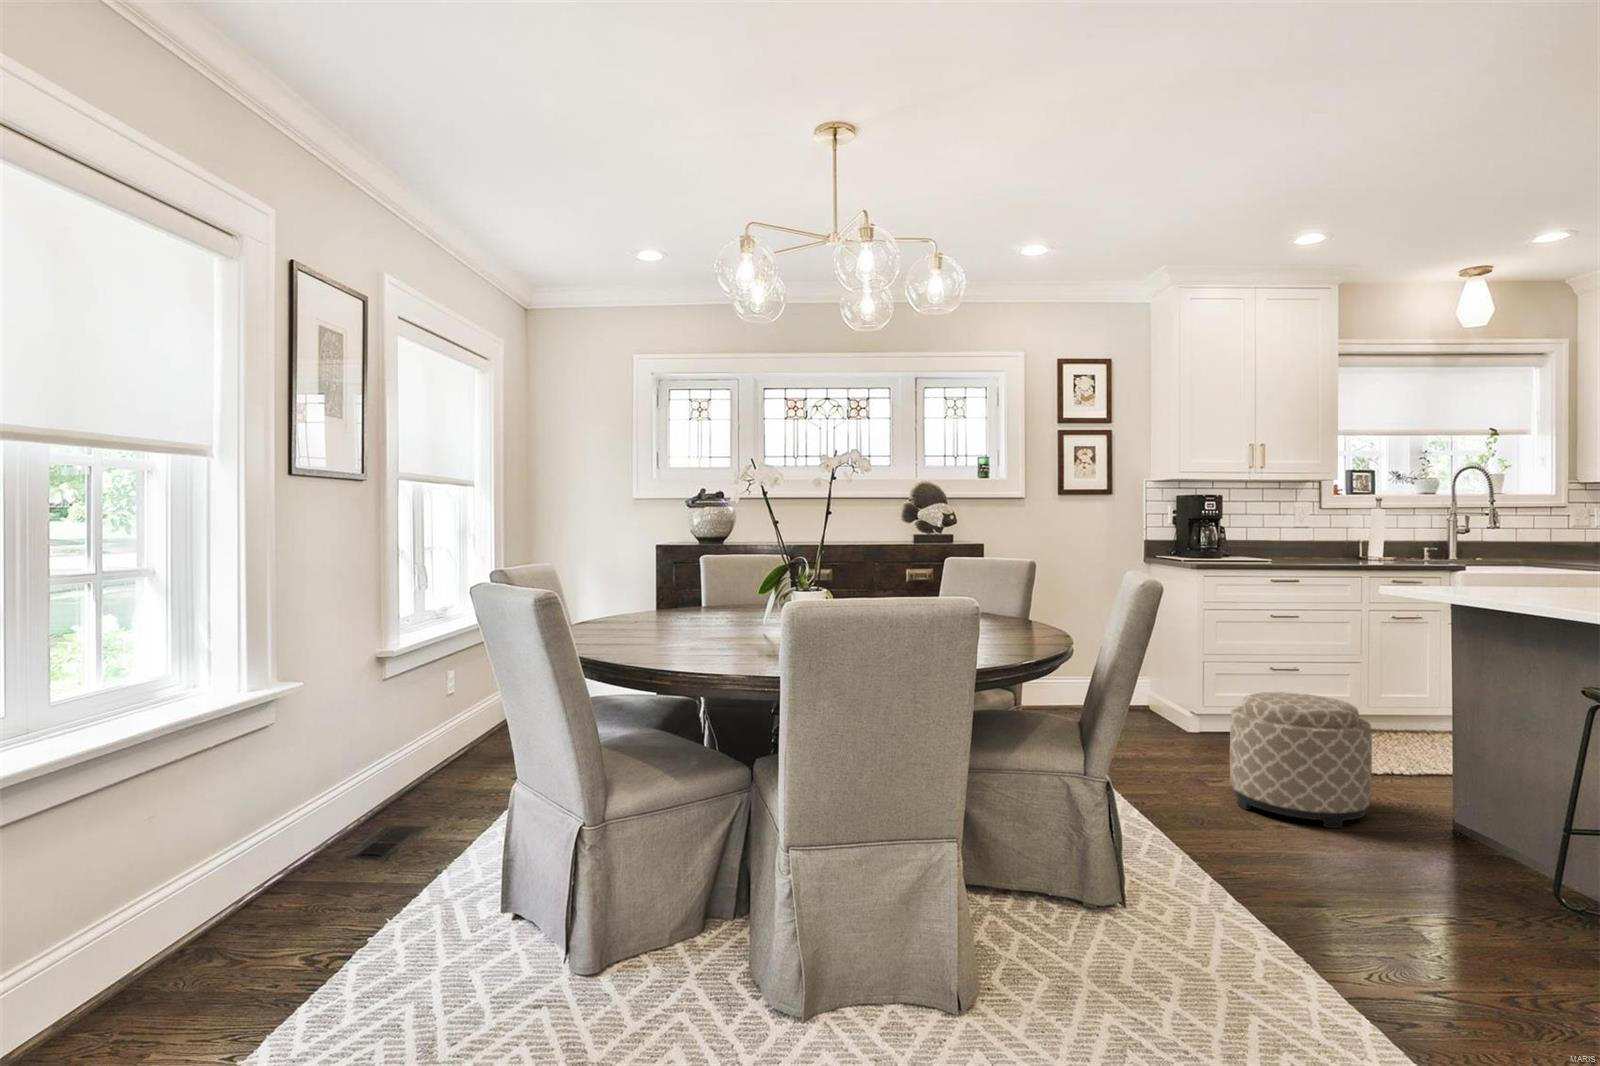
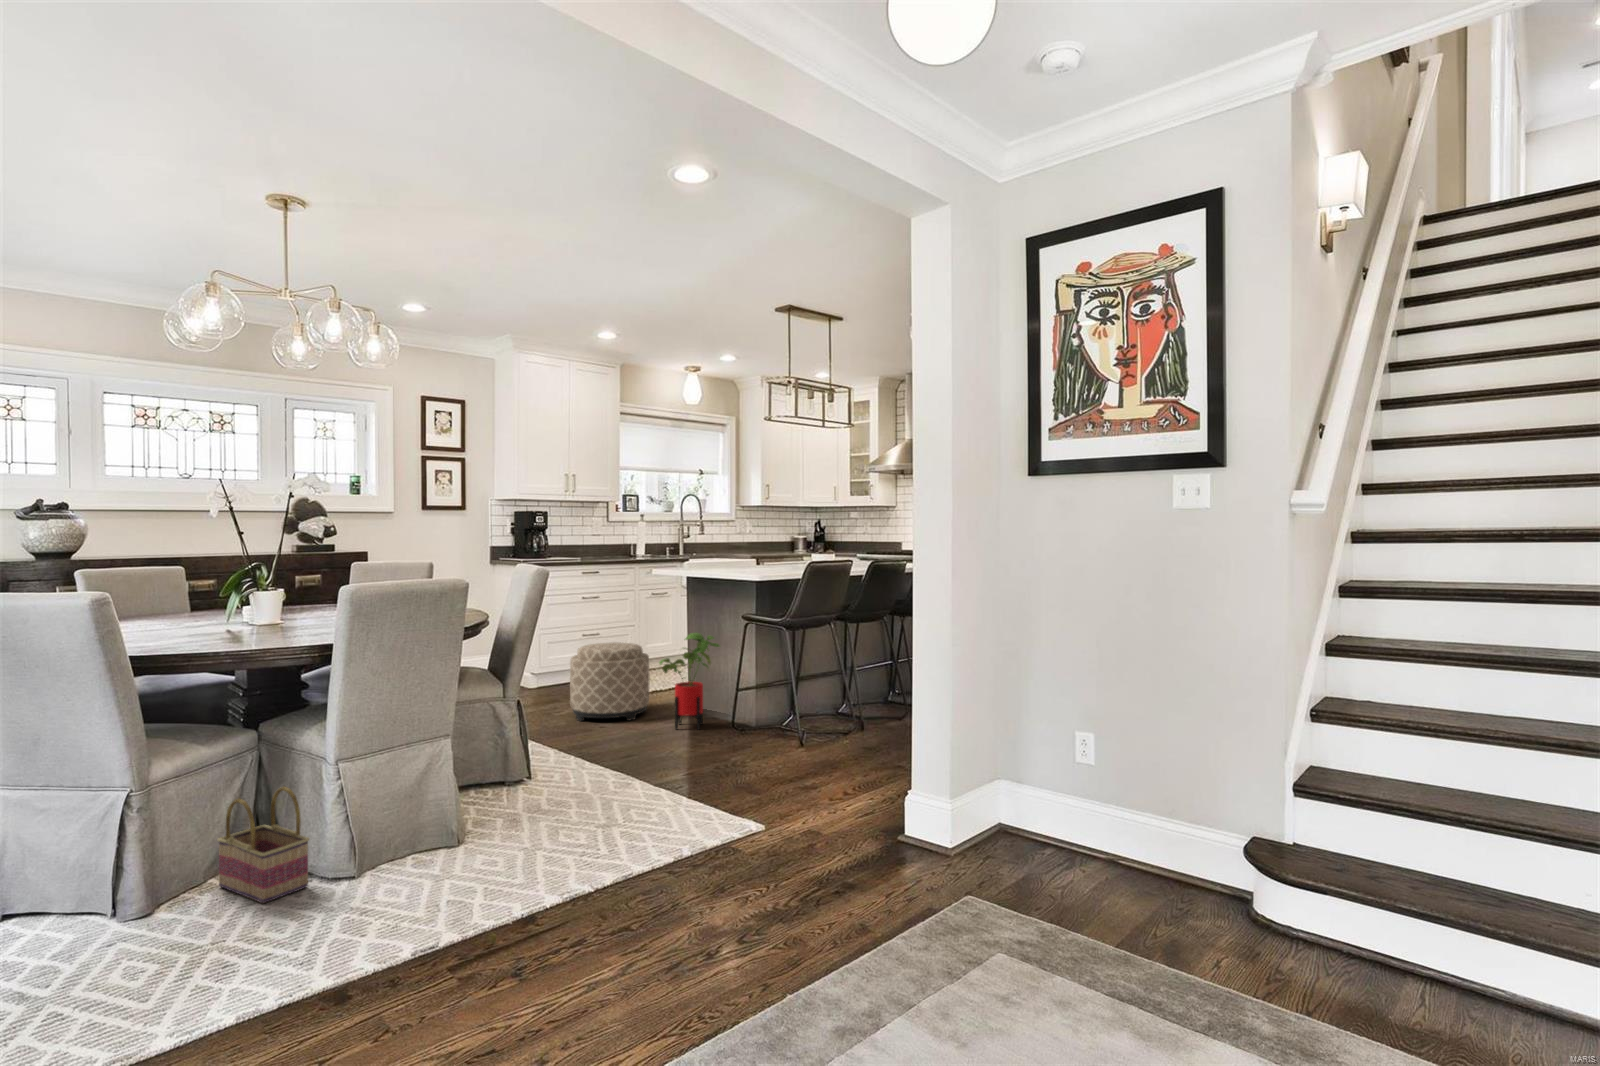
house plant: none [1385,705,1527,884] -> present [659,633,720,729]
basket: none [681,852,756,1013] -> present [217,787,309,903]

